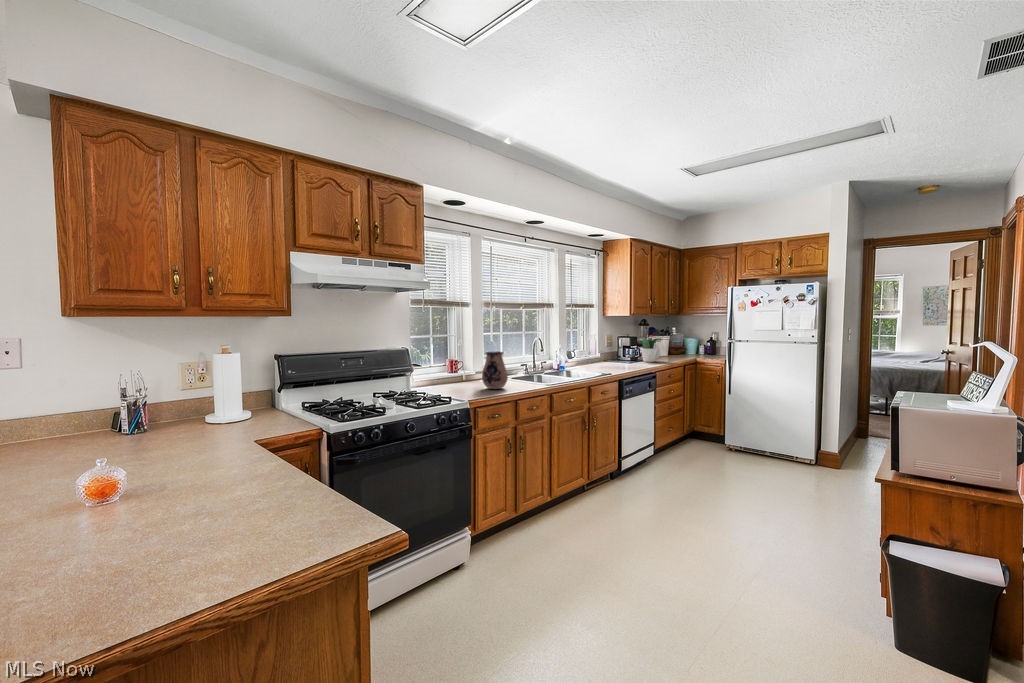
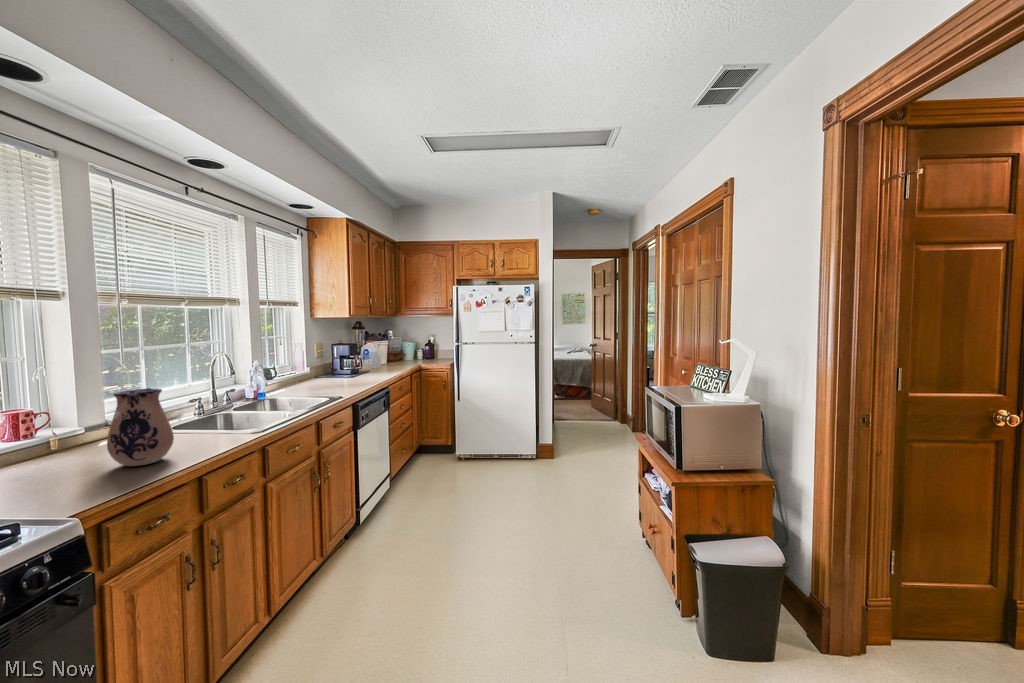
potted plant: present [638,337,662,362] -> none [356,343,389,373]

